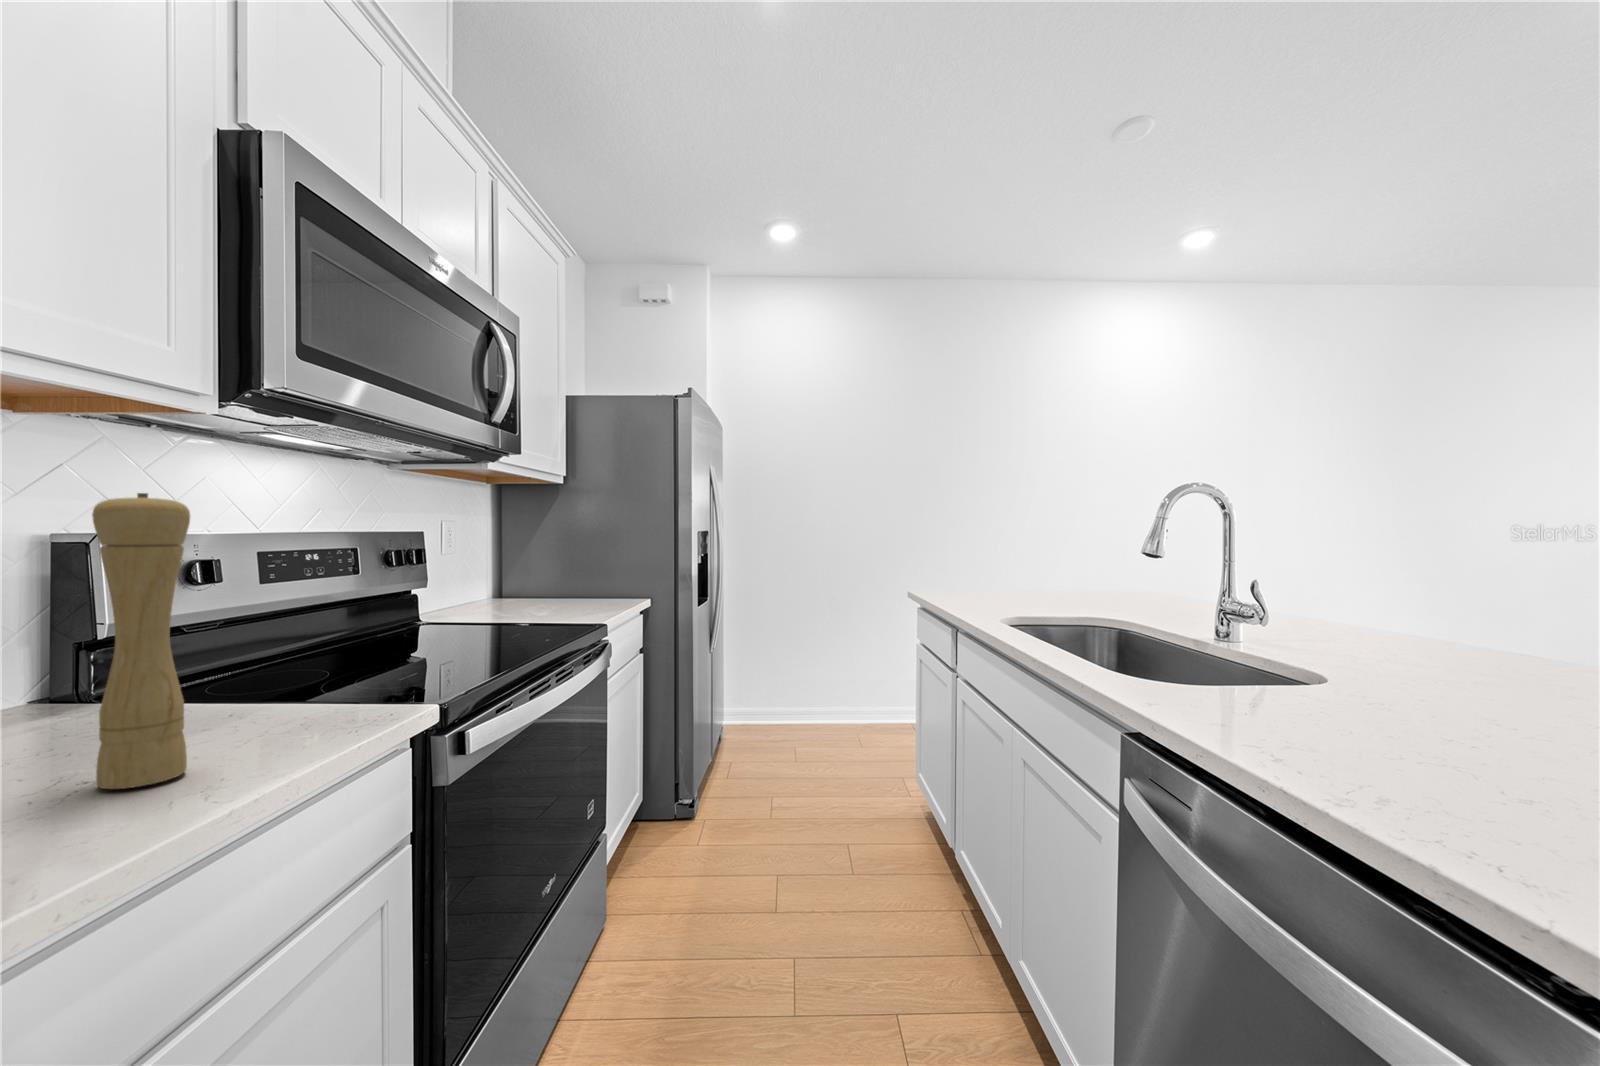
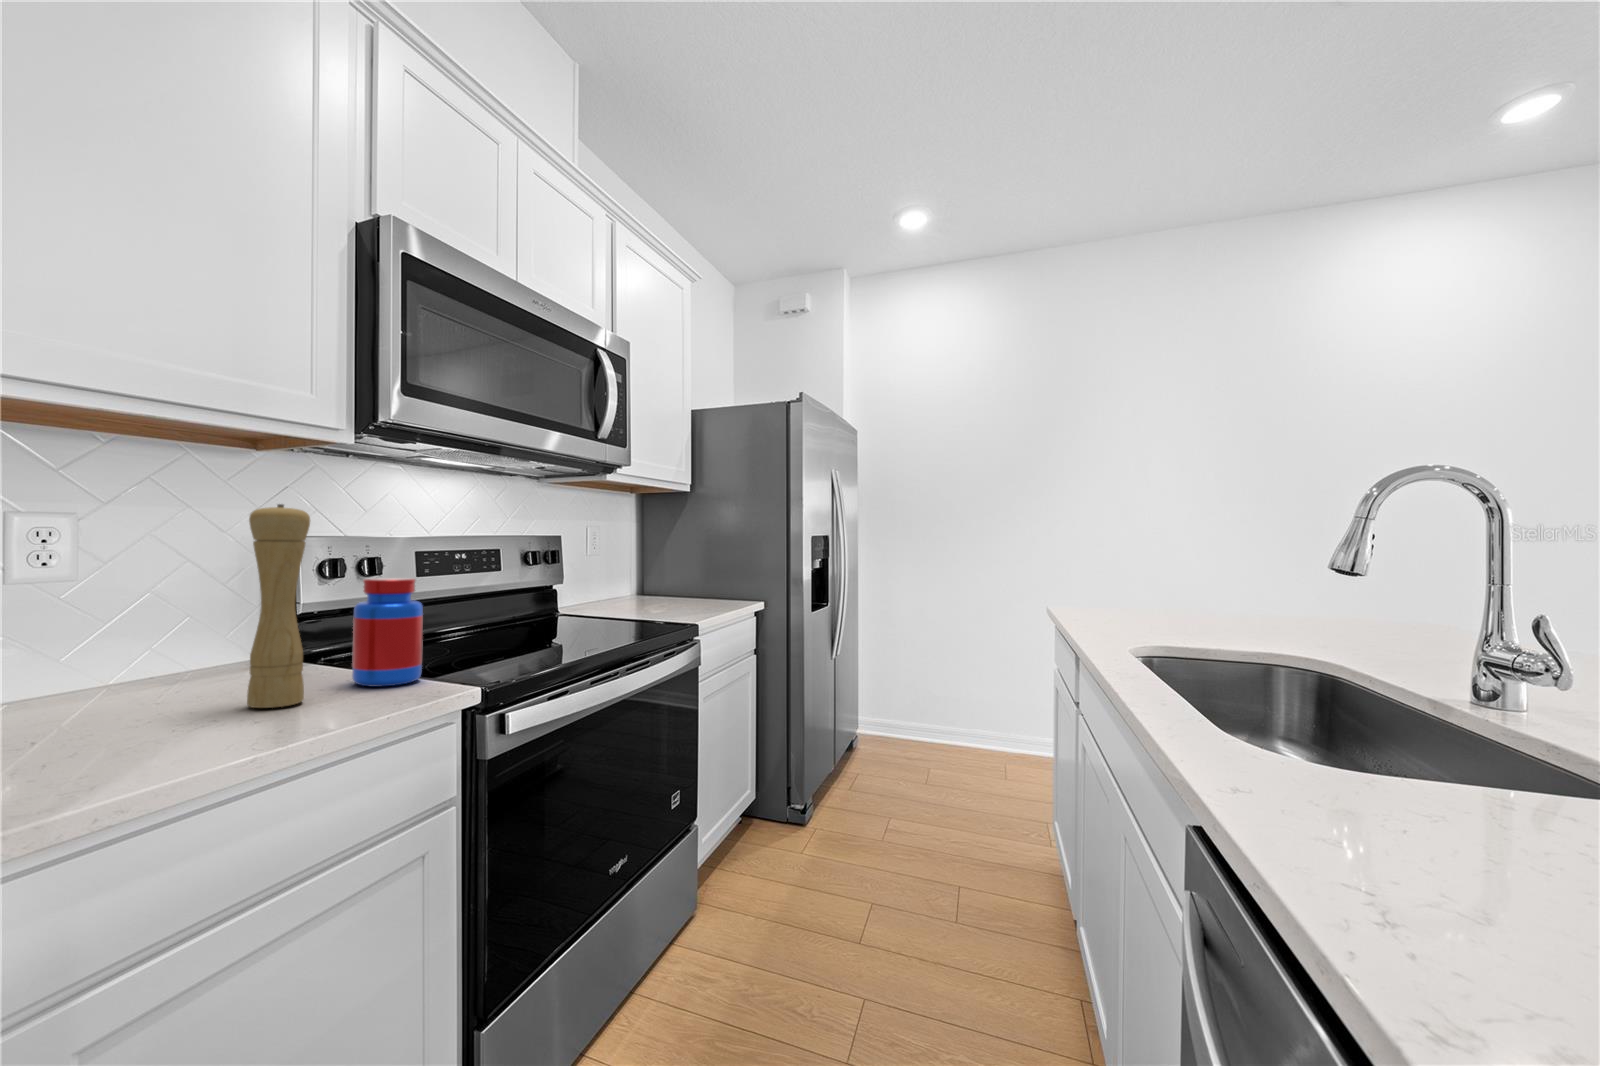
jar: none [237,590,336,737] -> present [352,578,423,687]

